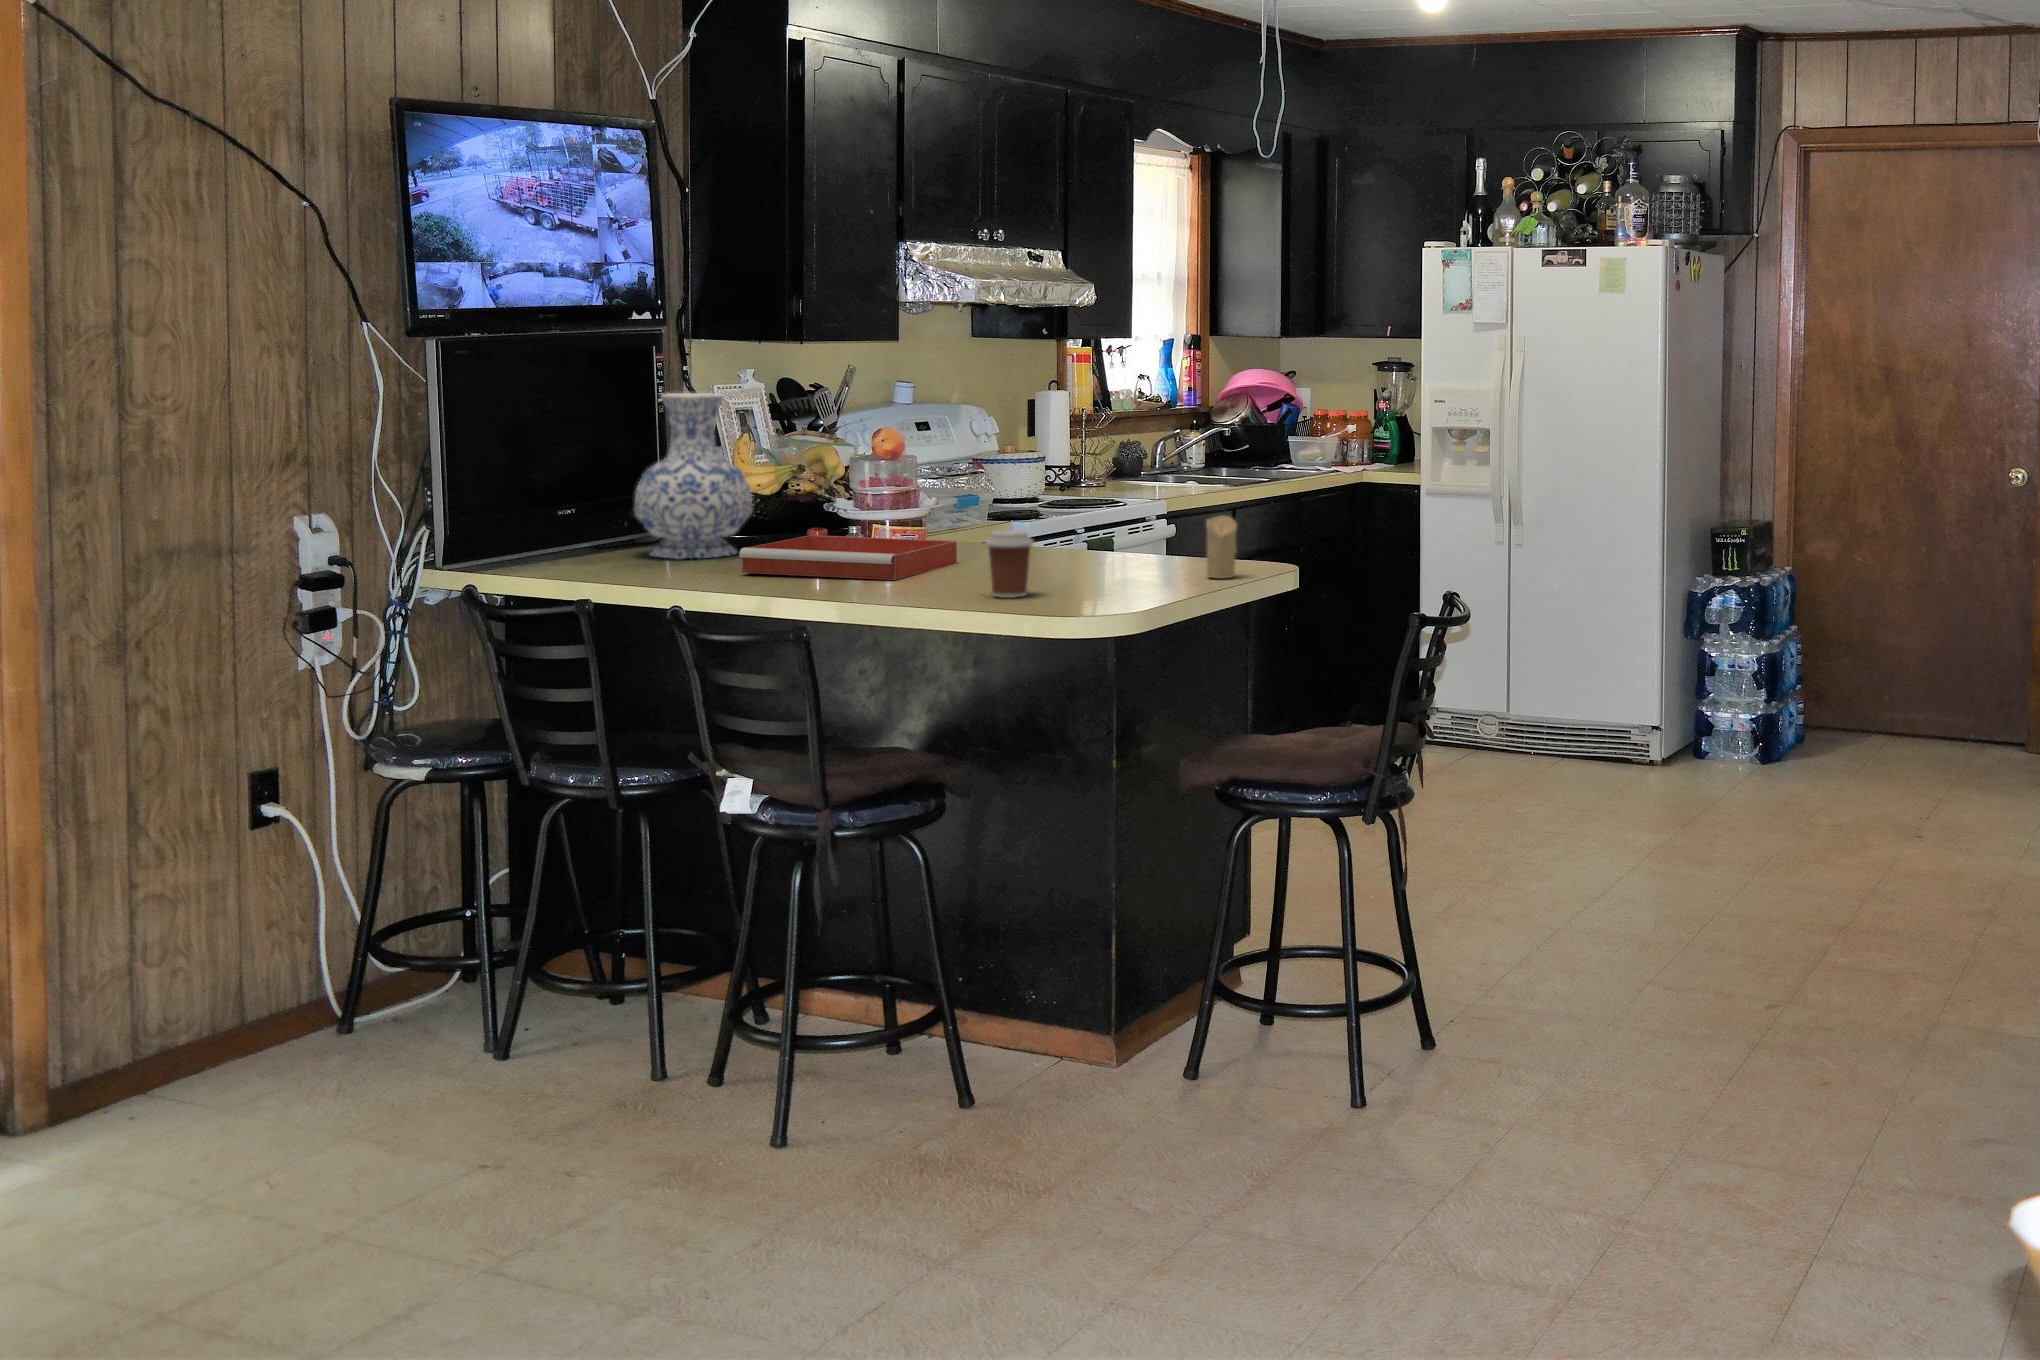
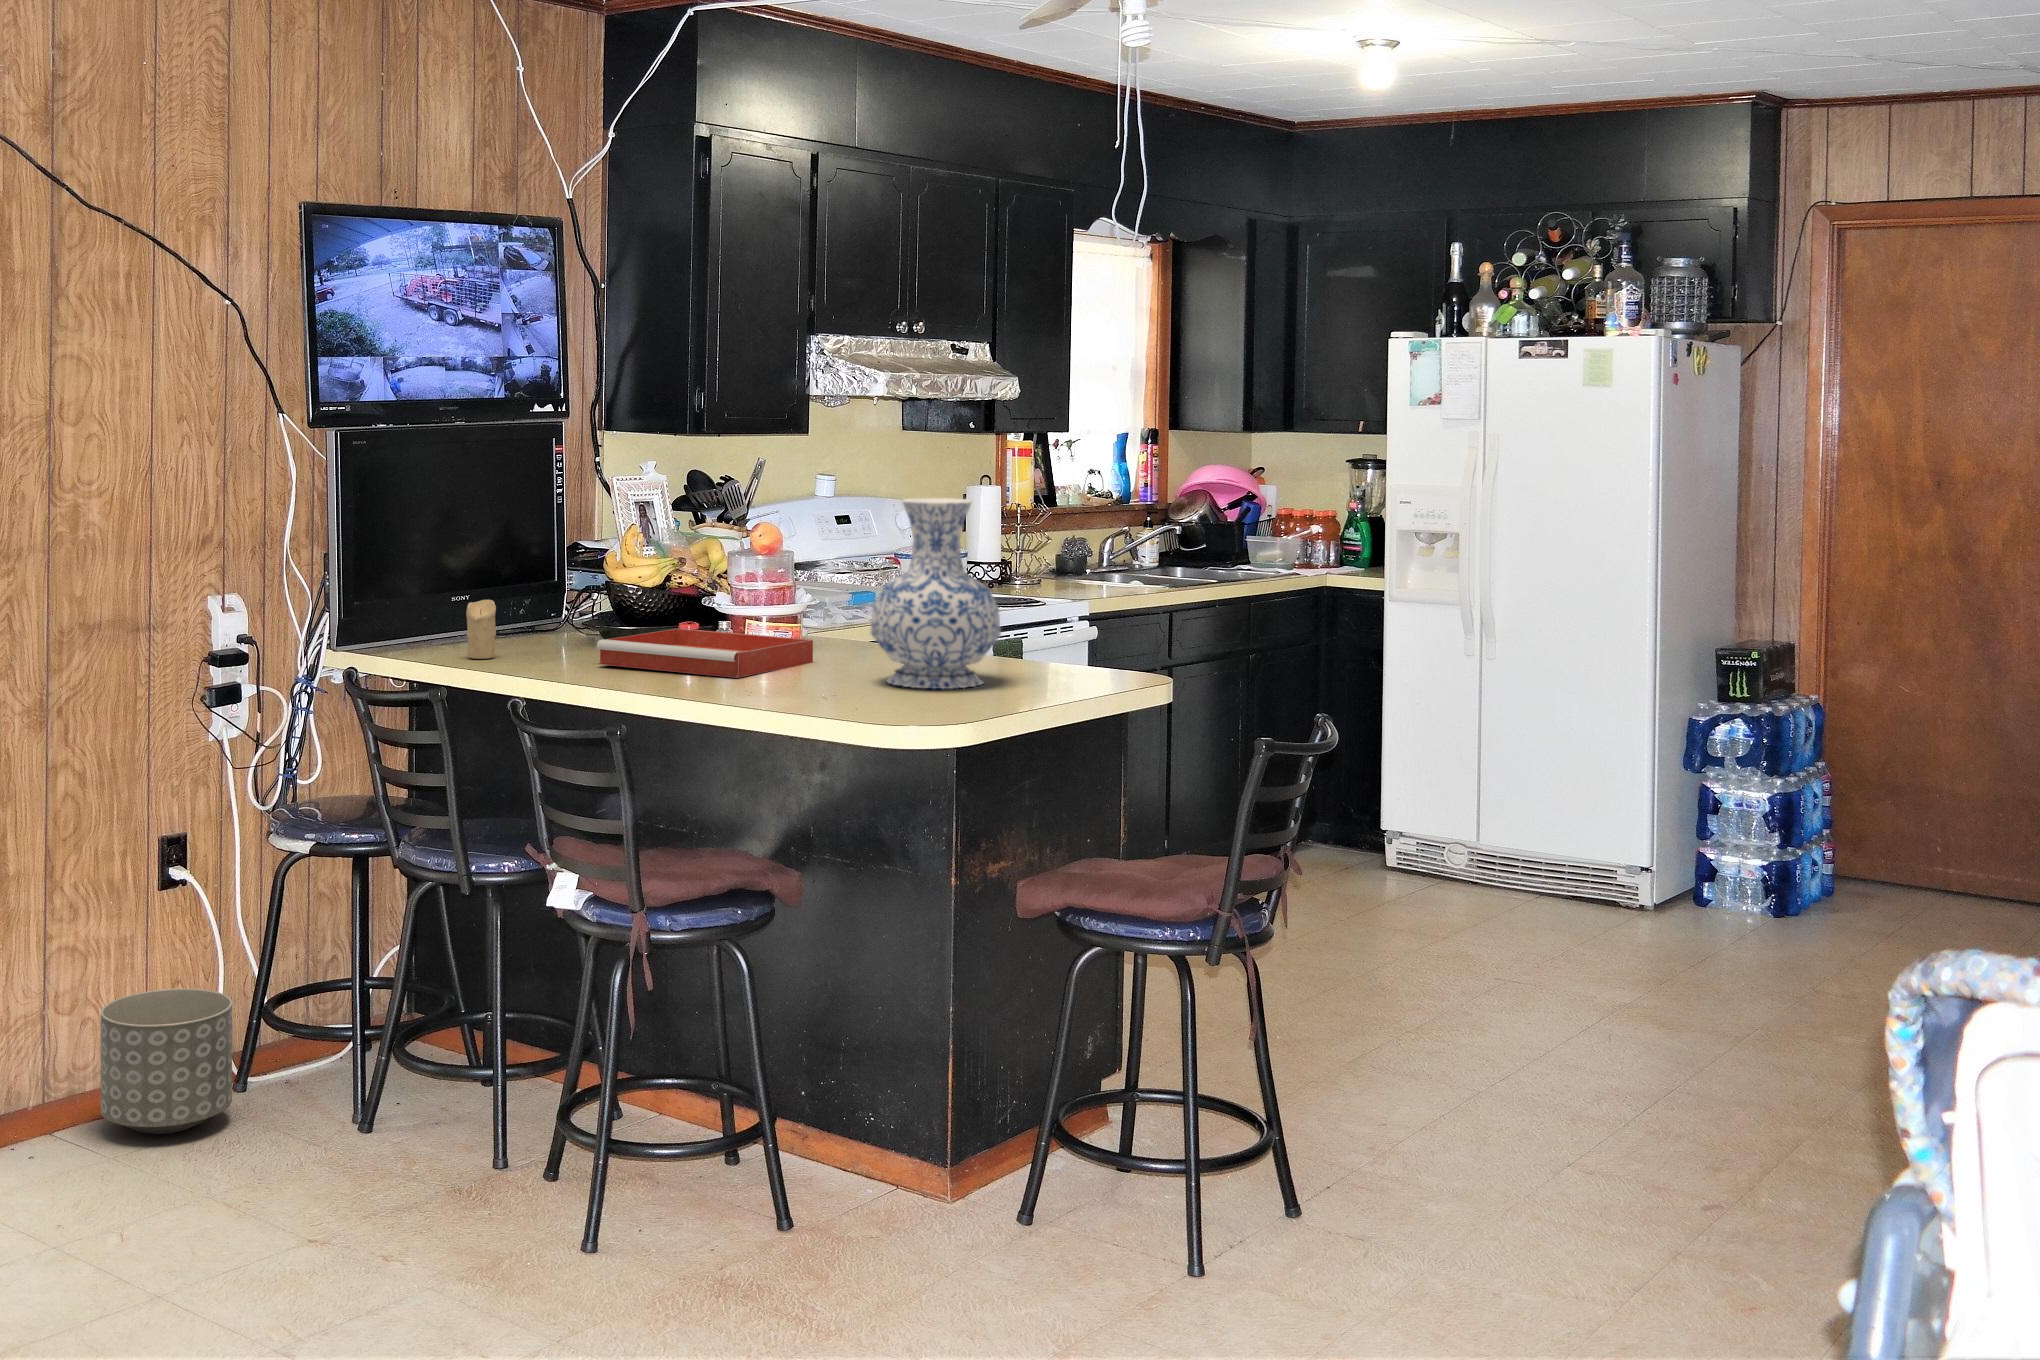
vase: present [634,393,753,559] -> present [871,498,1001,689]
candle: present [1206,516,1237,578] -> present [466,600,496,659]
coffee cup: present [985,530,1034,598] -> none [812,631,862,702]
planter: none [204,931,355,1084] -> present [101,989,232,1134]

